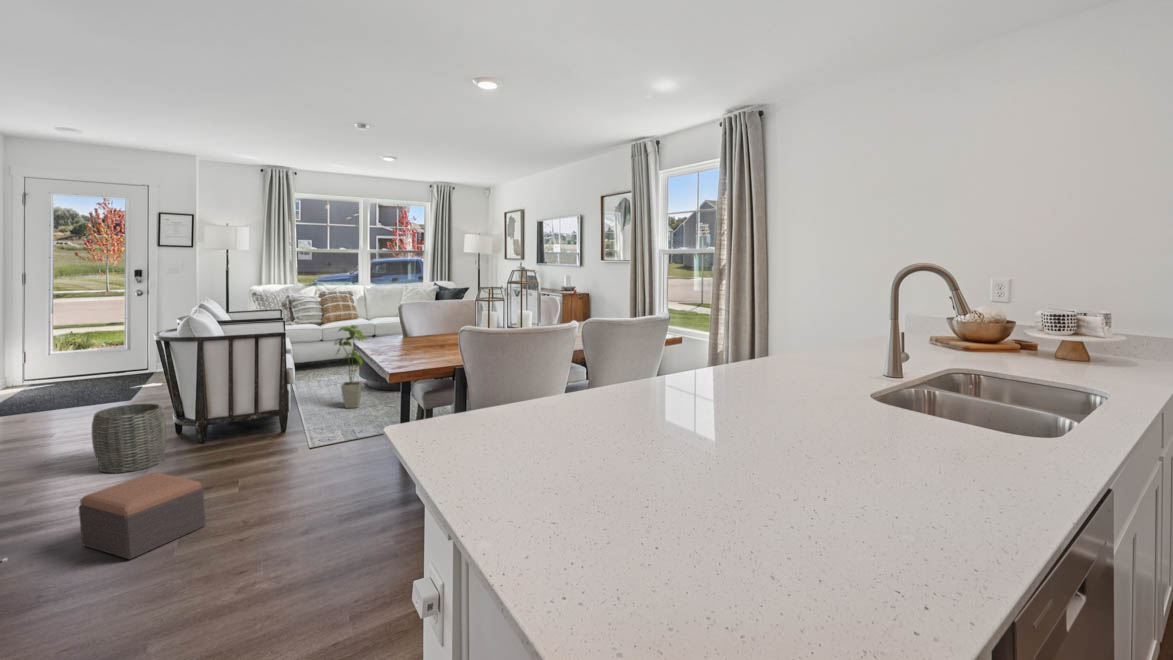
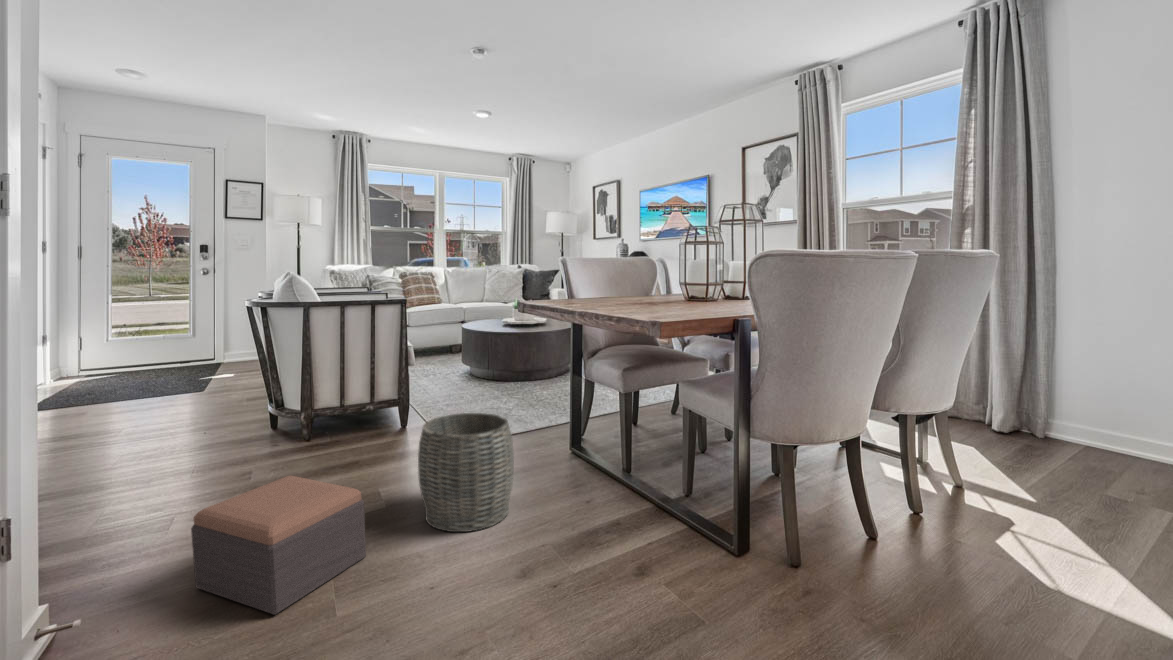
house plant: present [335,325,366,408] -> none [448,296,504,400]
woven basket: present [92,404,167,473] -> present [418,413,514,532]

